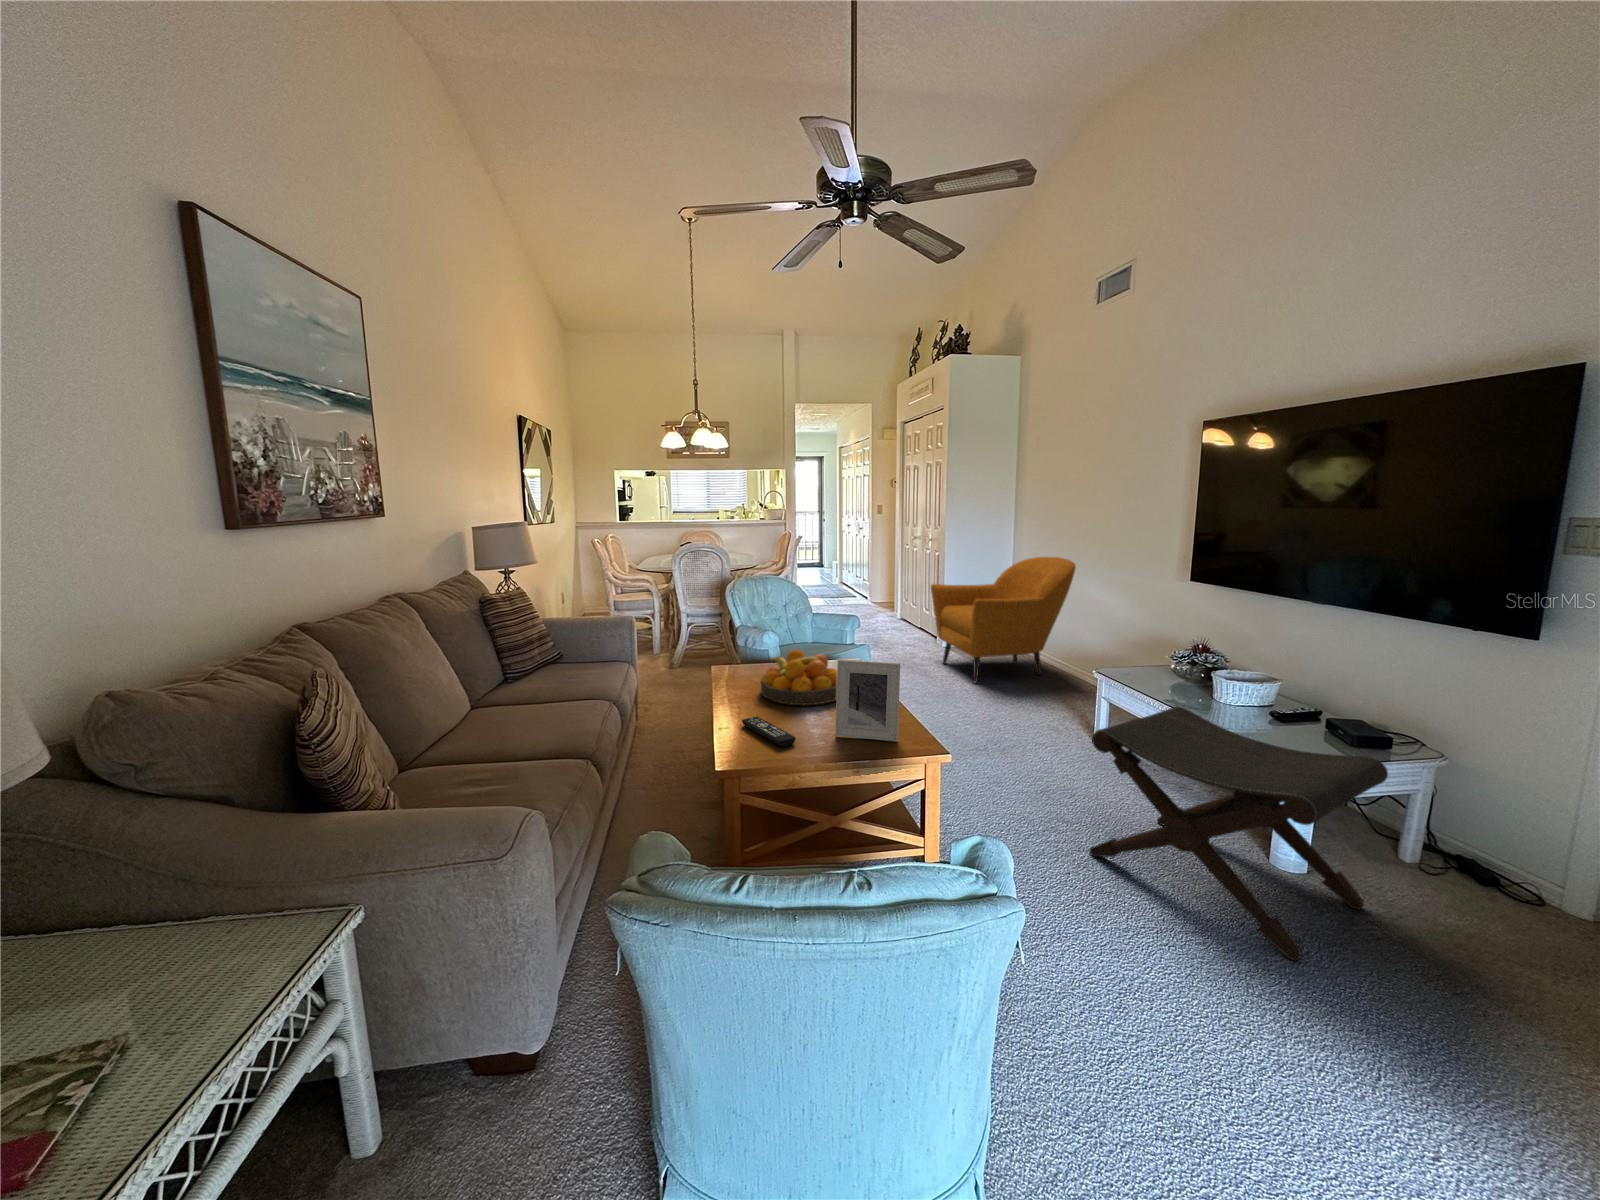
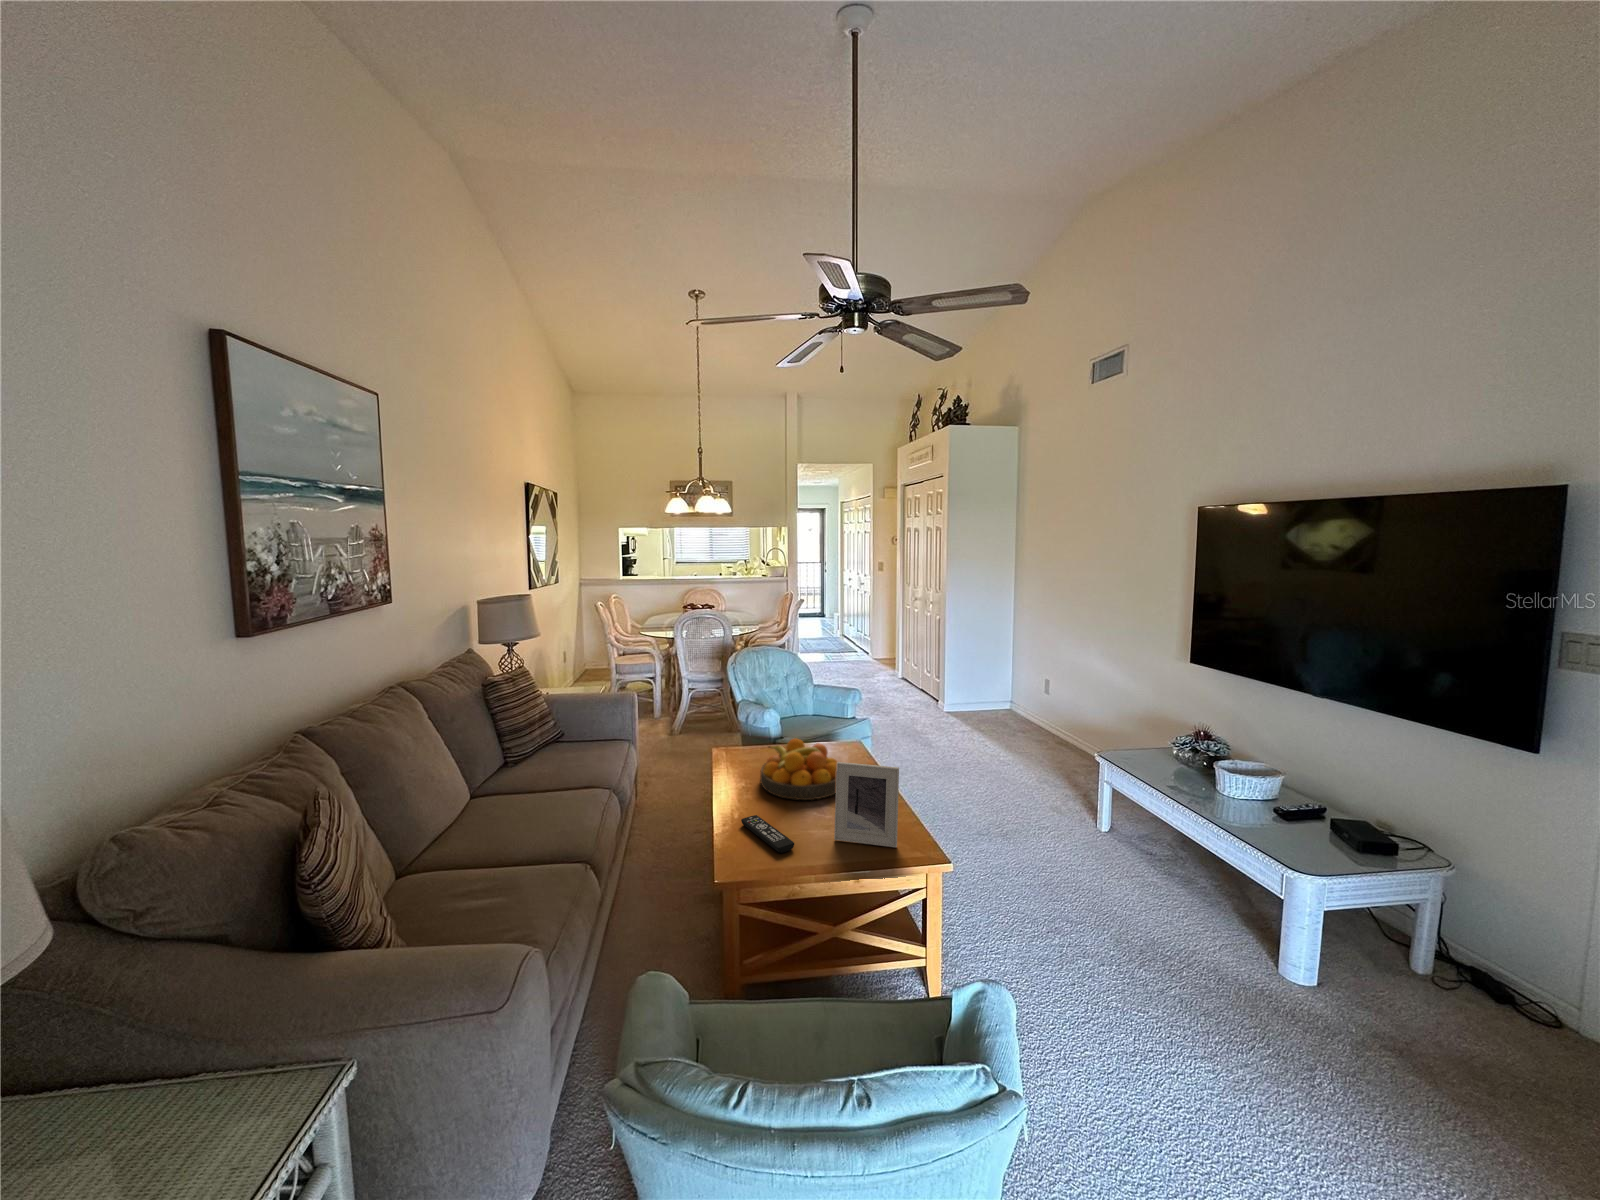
armchair: present [931,557,1076,683] -> none [929,624,1072,751]
footstool: present [1089,706,1388,961] -> none [1092,802,1393,1094]

